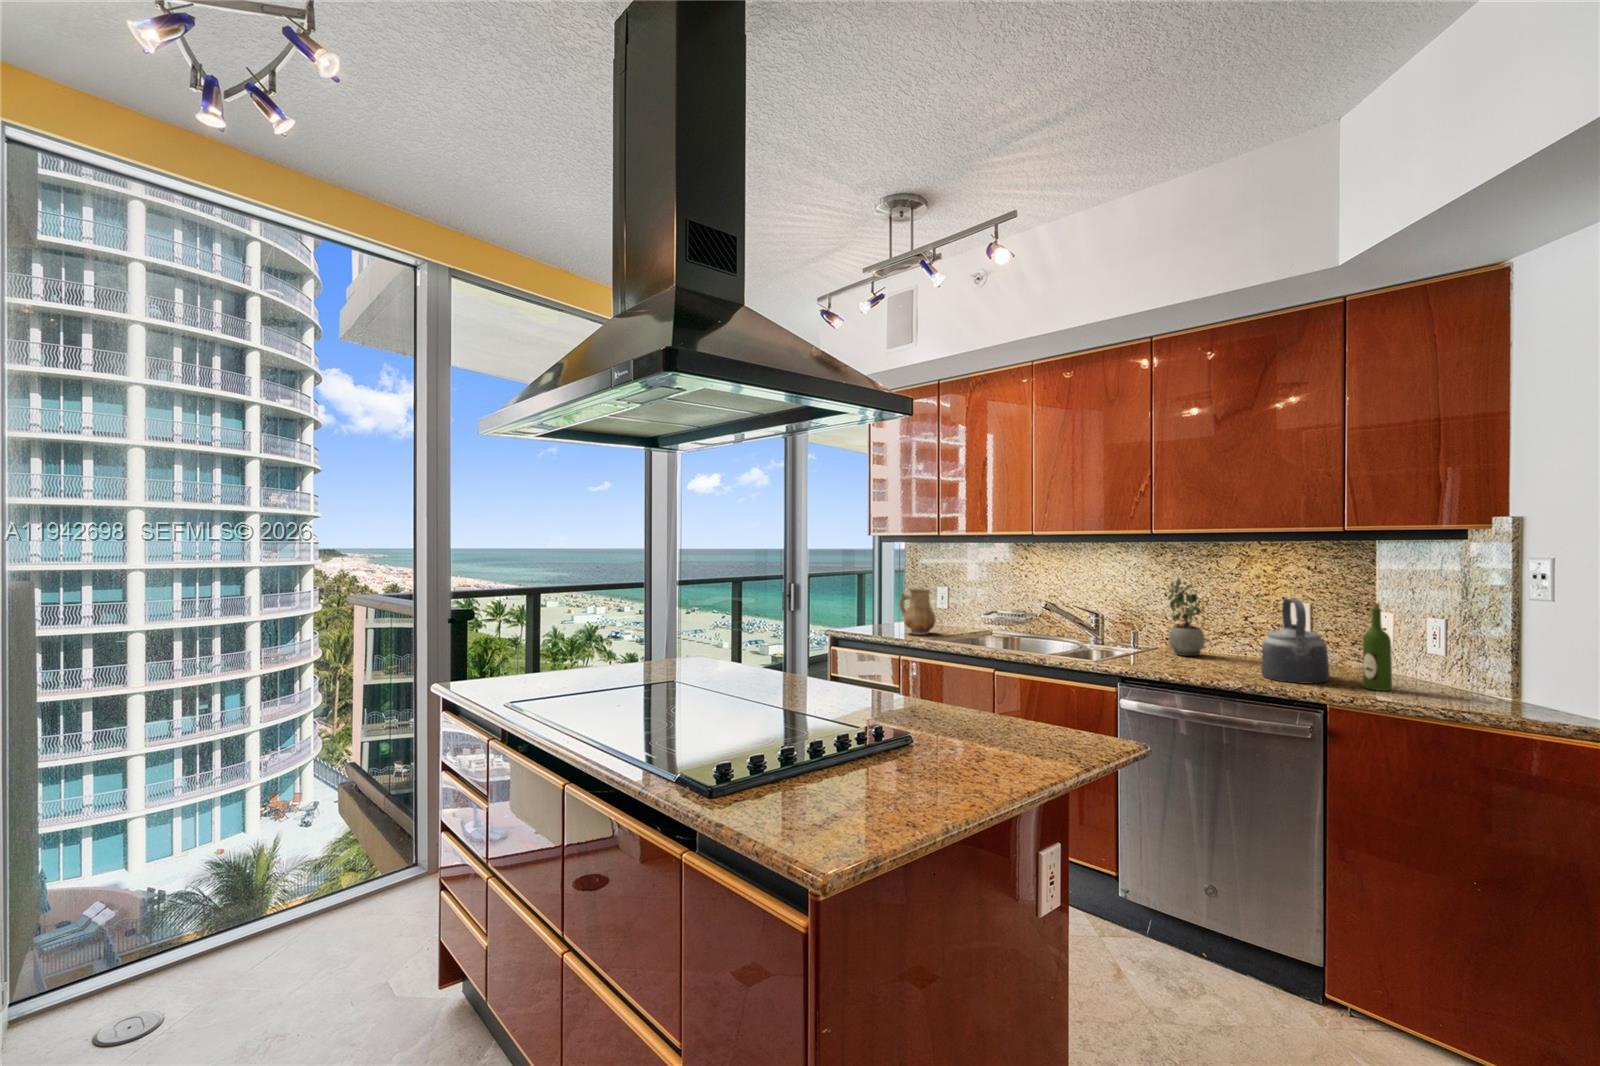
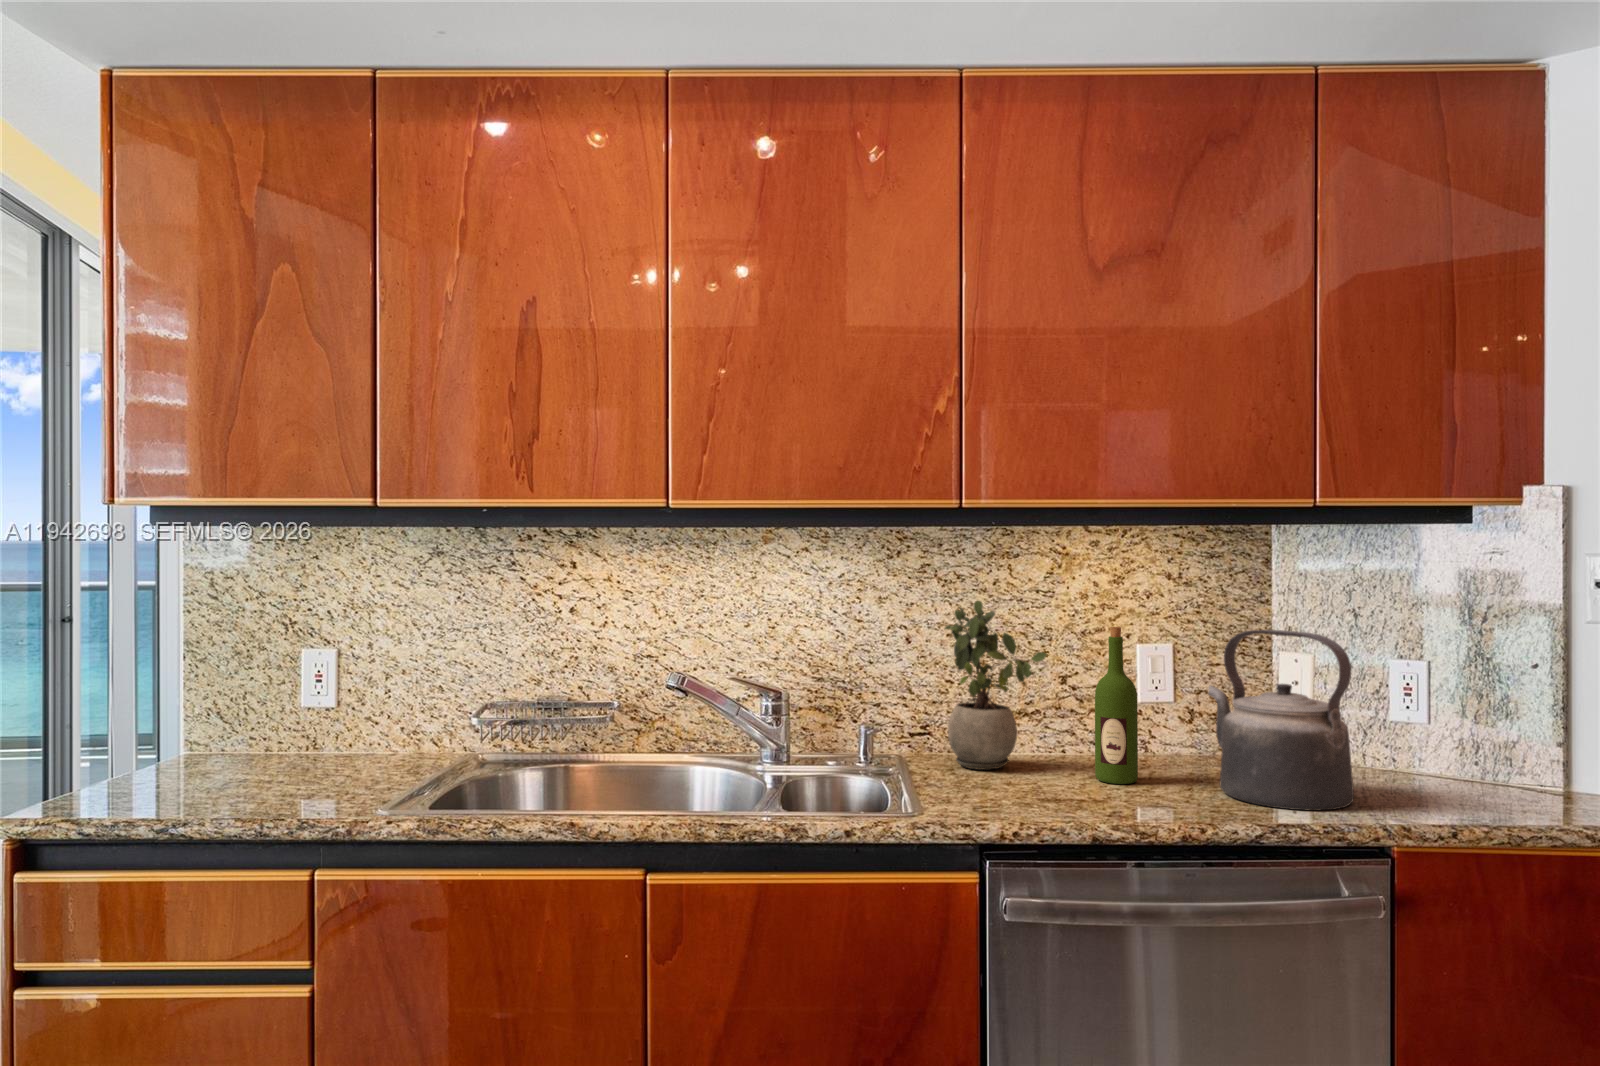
ceramic pitcher: present [899,589,936,635] -> none [215,655,338,797]
wine bottle: present [1363,603,1392,691] -> present [1095,627,1138,784]

